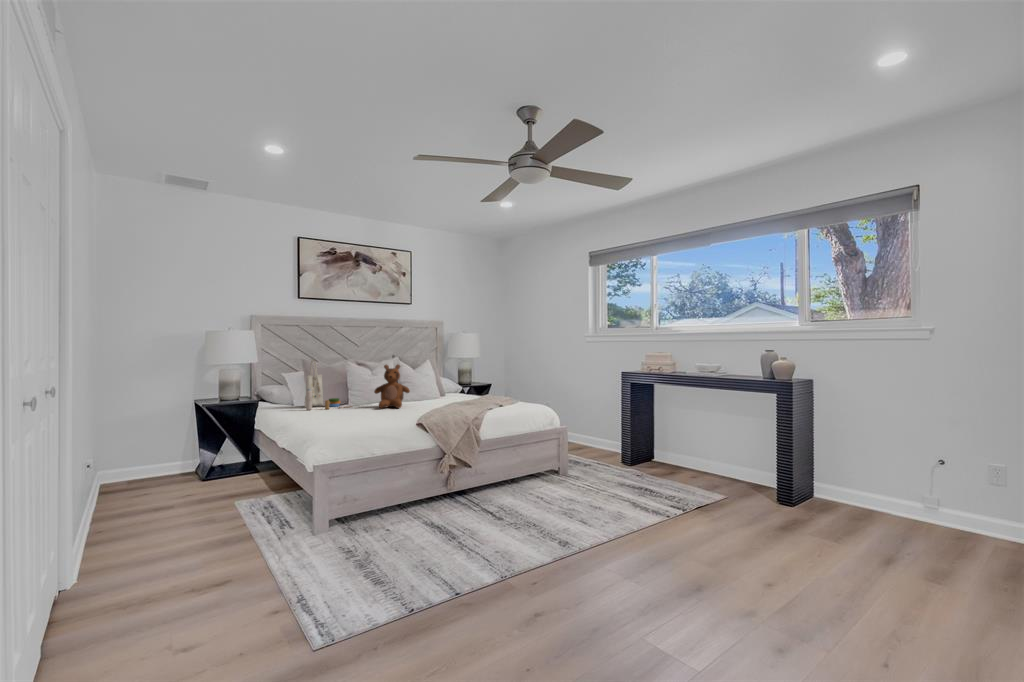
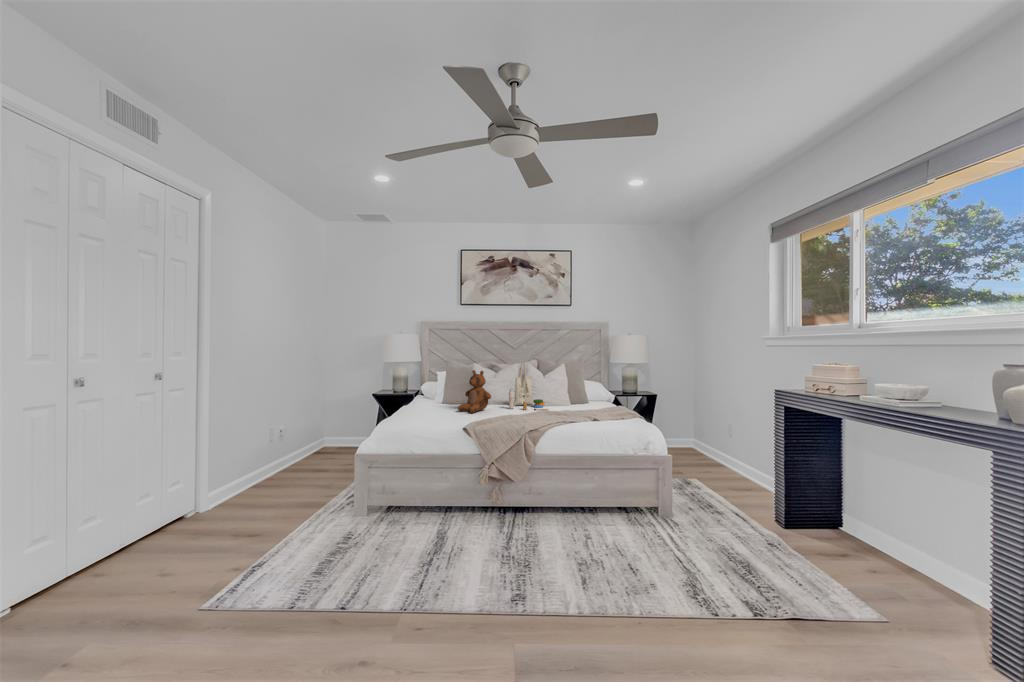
tote bag: present [305,359,352,410] -> present [509,362,548,410]

